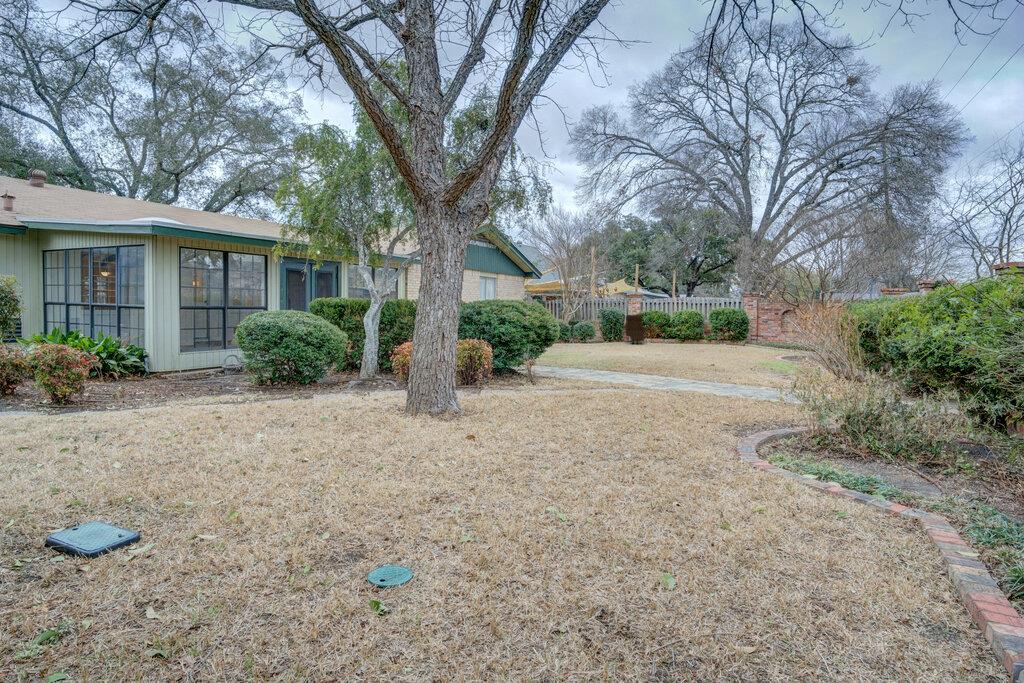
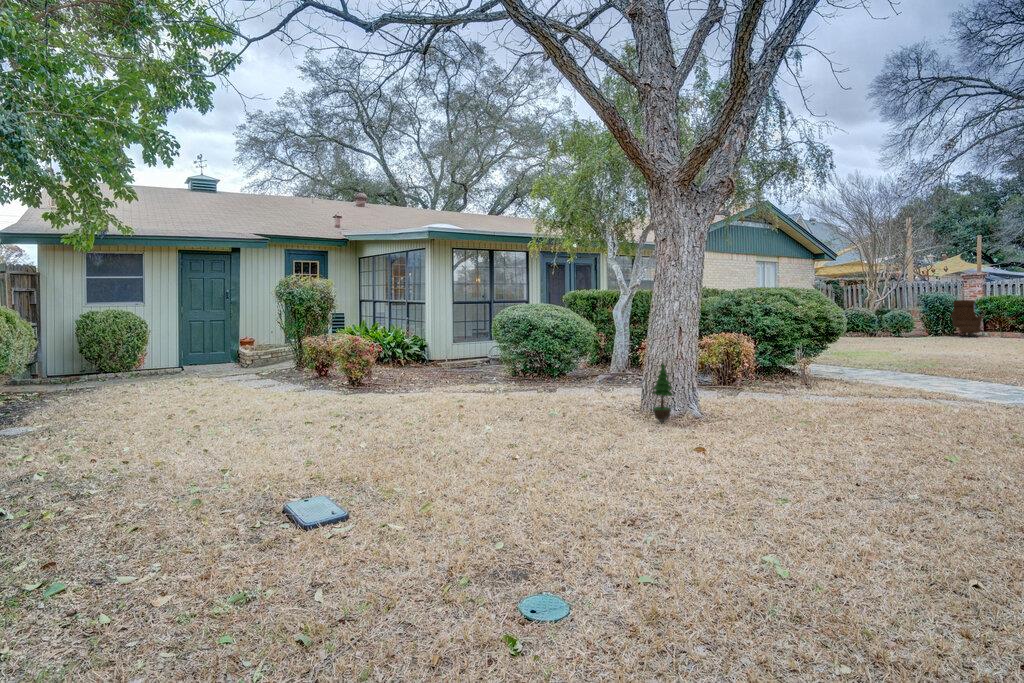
potted tree: none [420,364,440,419] -> present [652,364,673,423]

